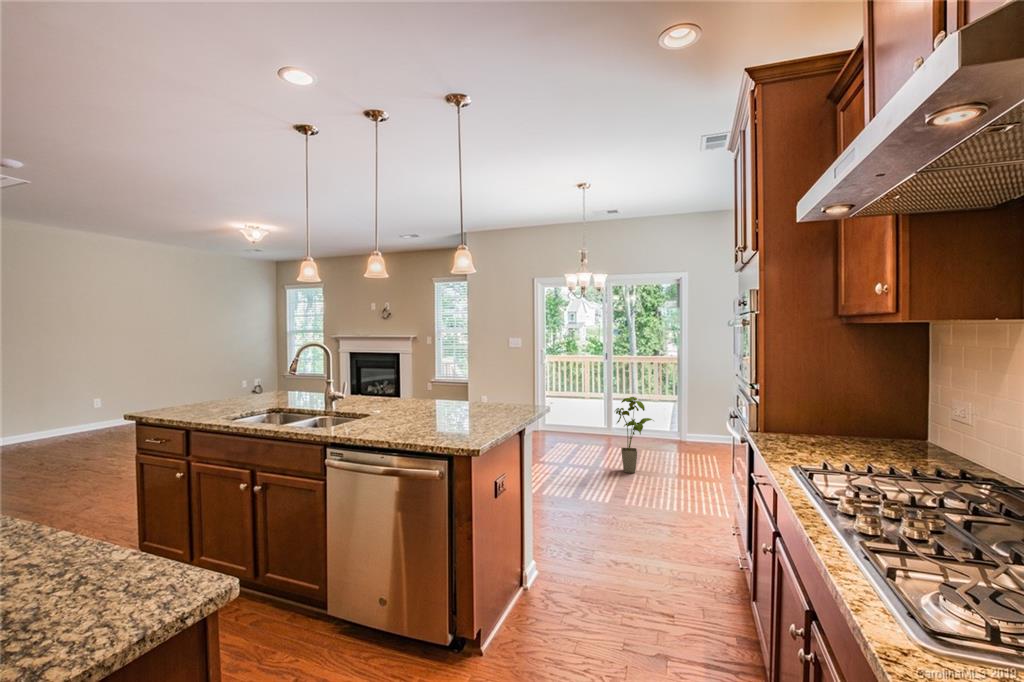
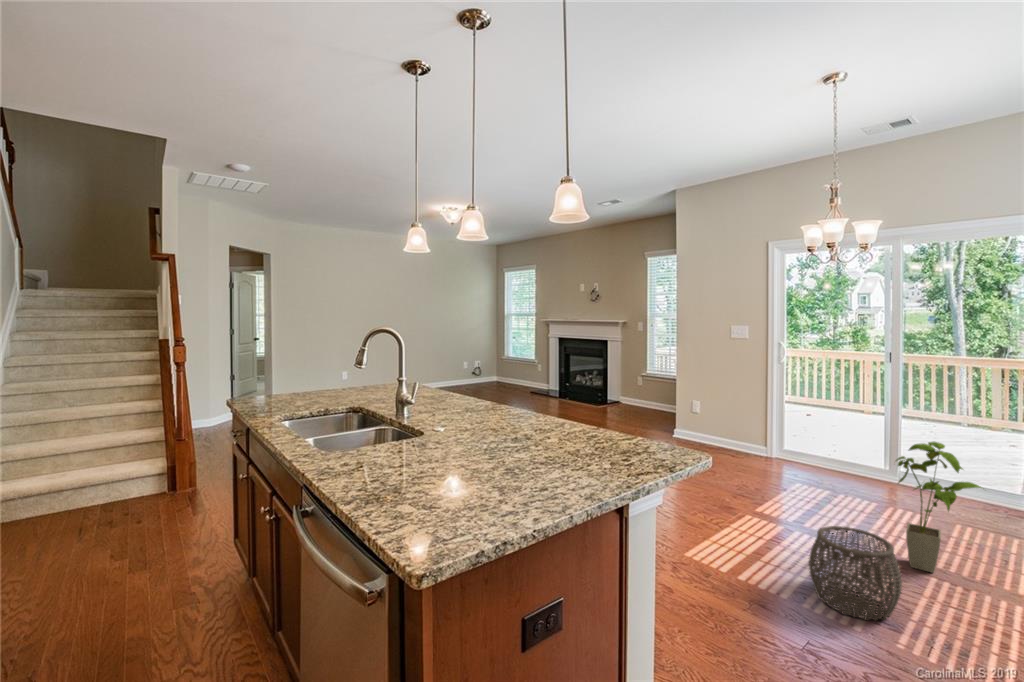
woven basket: none [579,450,625,498] -> present [809,526,903,620]

